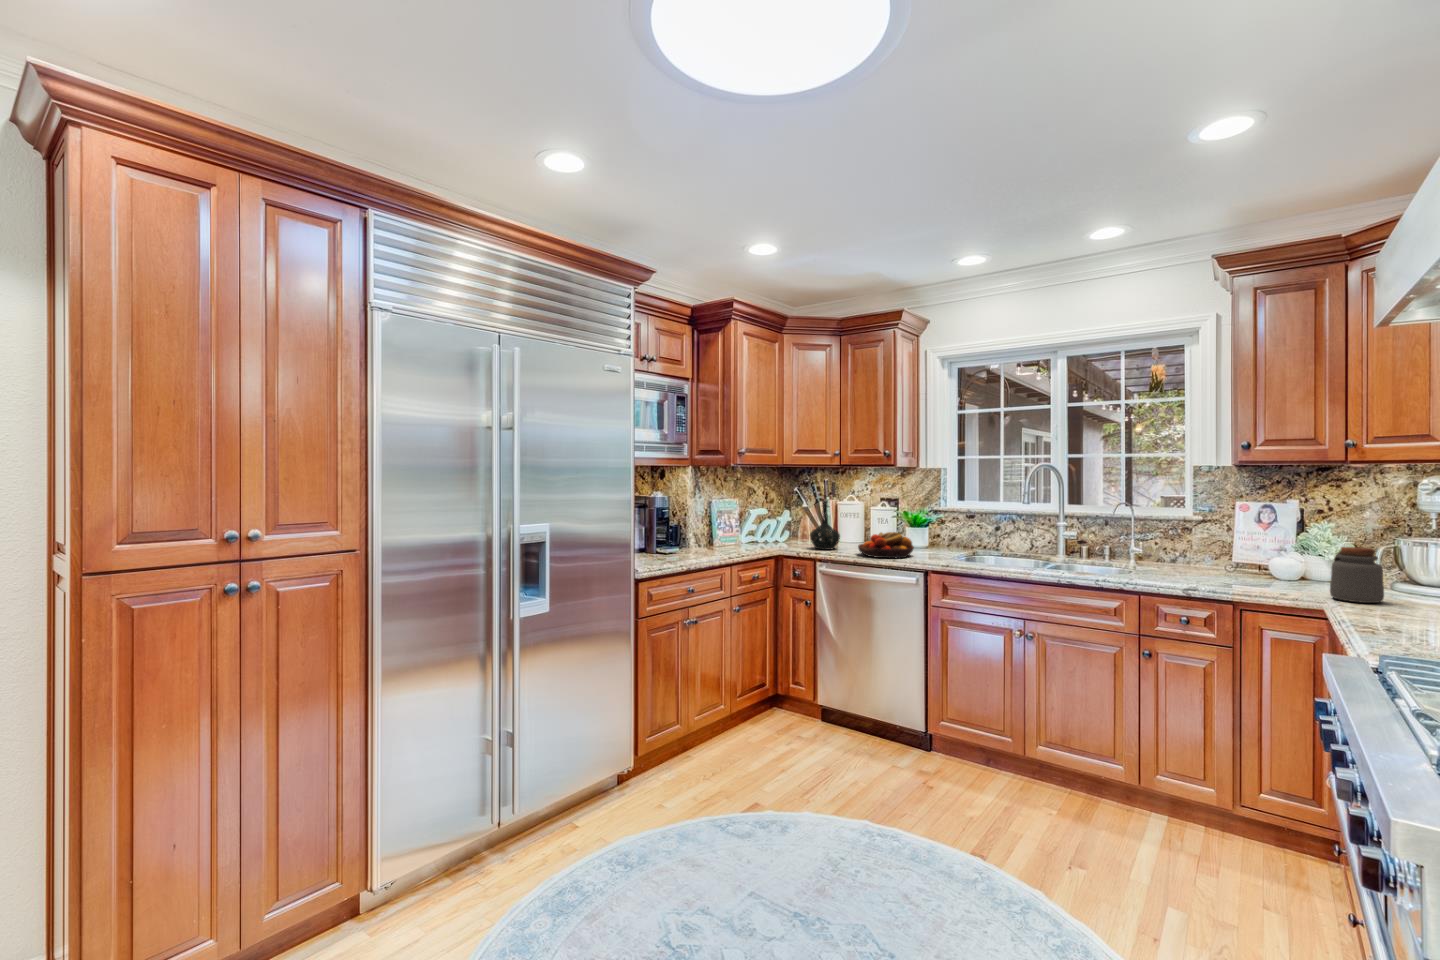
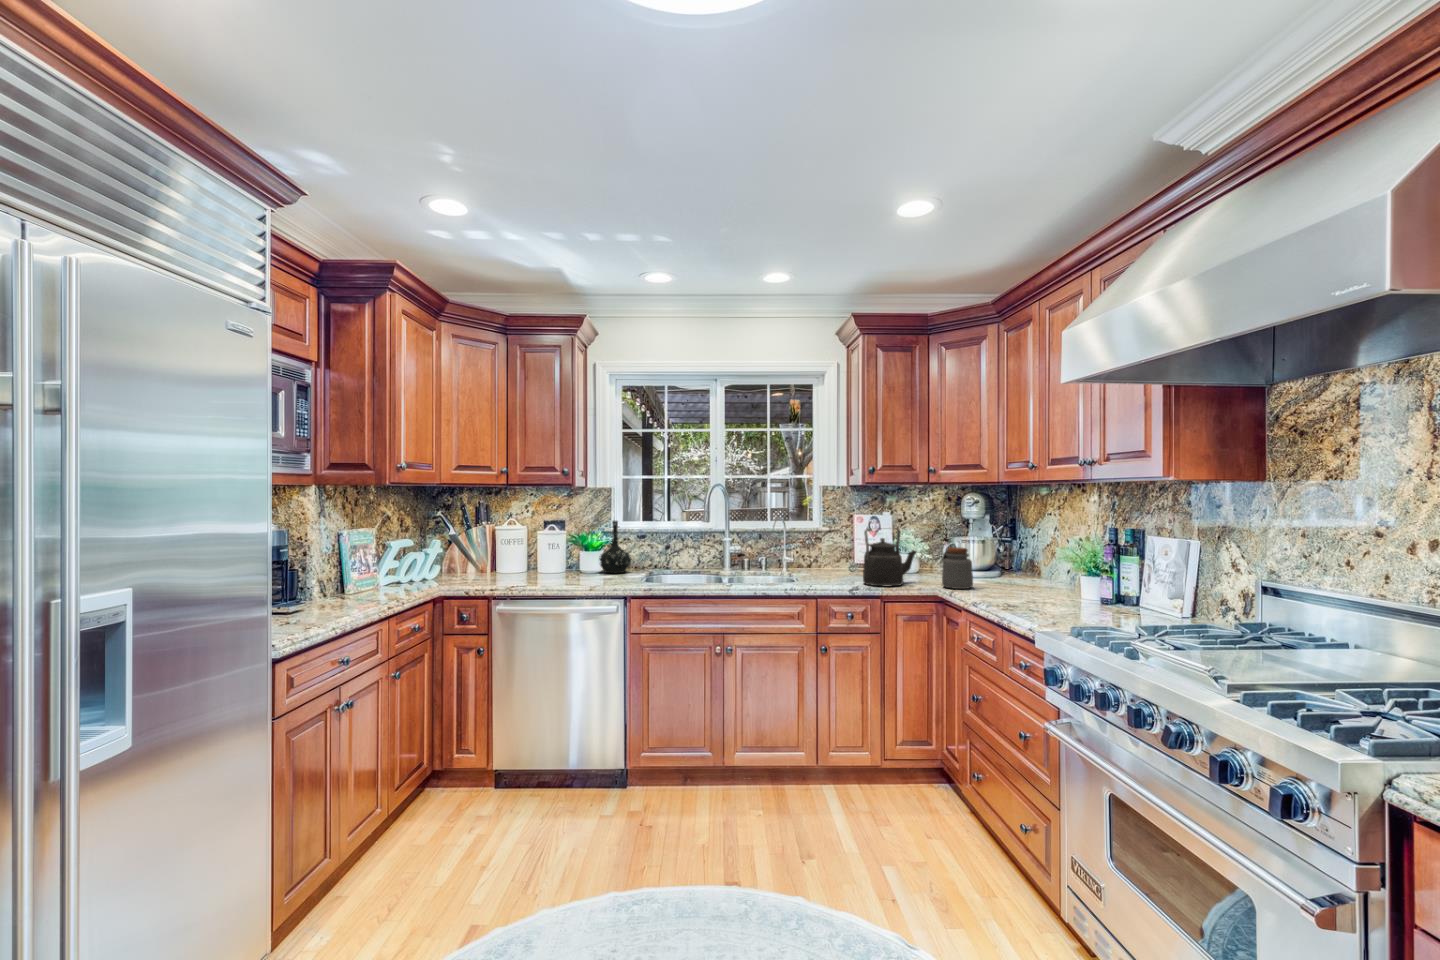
bottle: present [810,500,840,550] -> present [599,521,631,573]
kettle: none [1211,517,1302,590] -> present [863,528,916,586]
fruit bowl: present [858,532,914,558] -> none [540,557,602,587]

